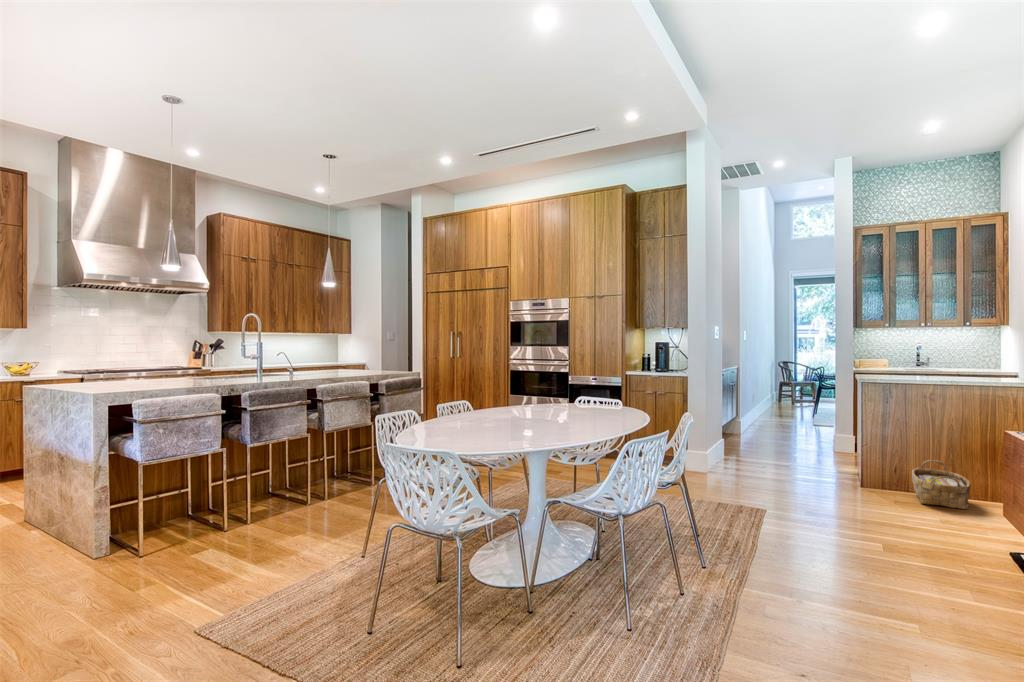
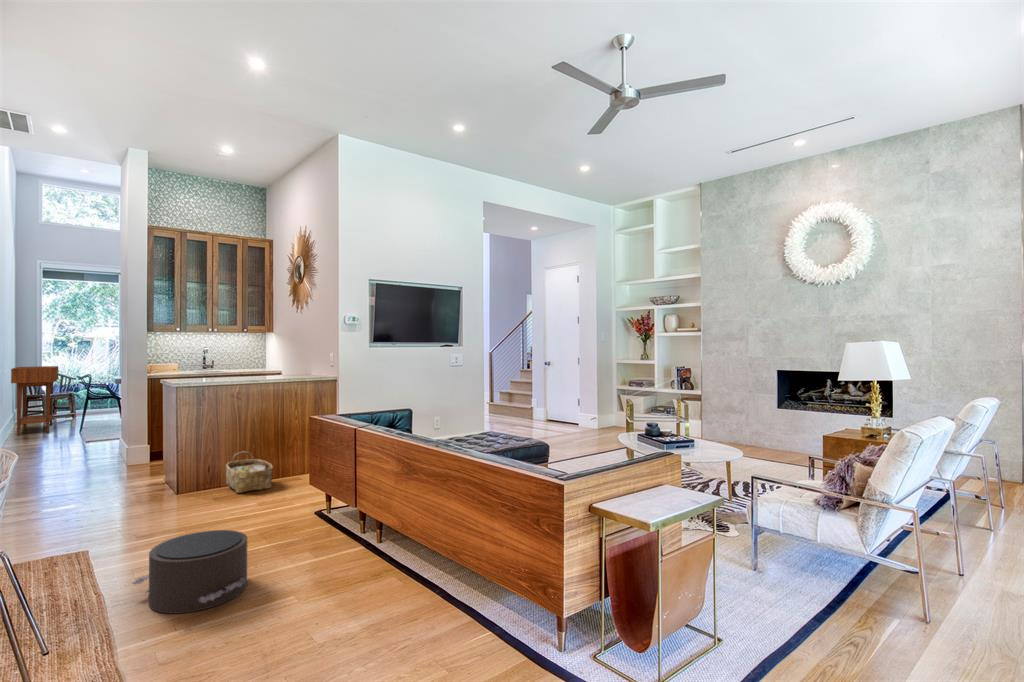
console table: none [767,358,802,413] -> present [11,366,59,436]
pouf: none [773,519,873,596] -> present [132,530,248,613]

